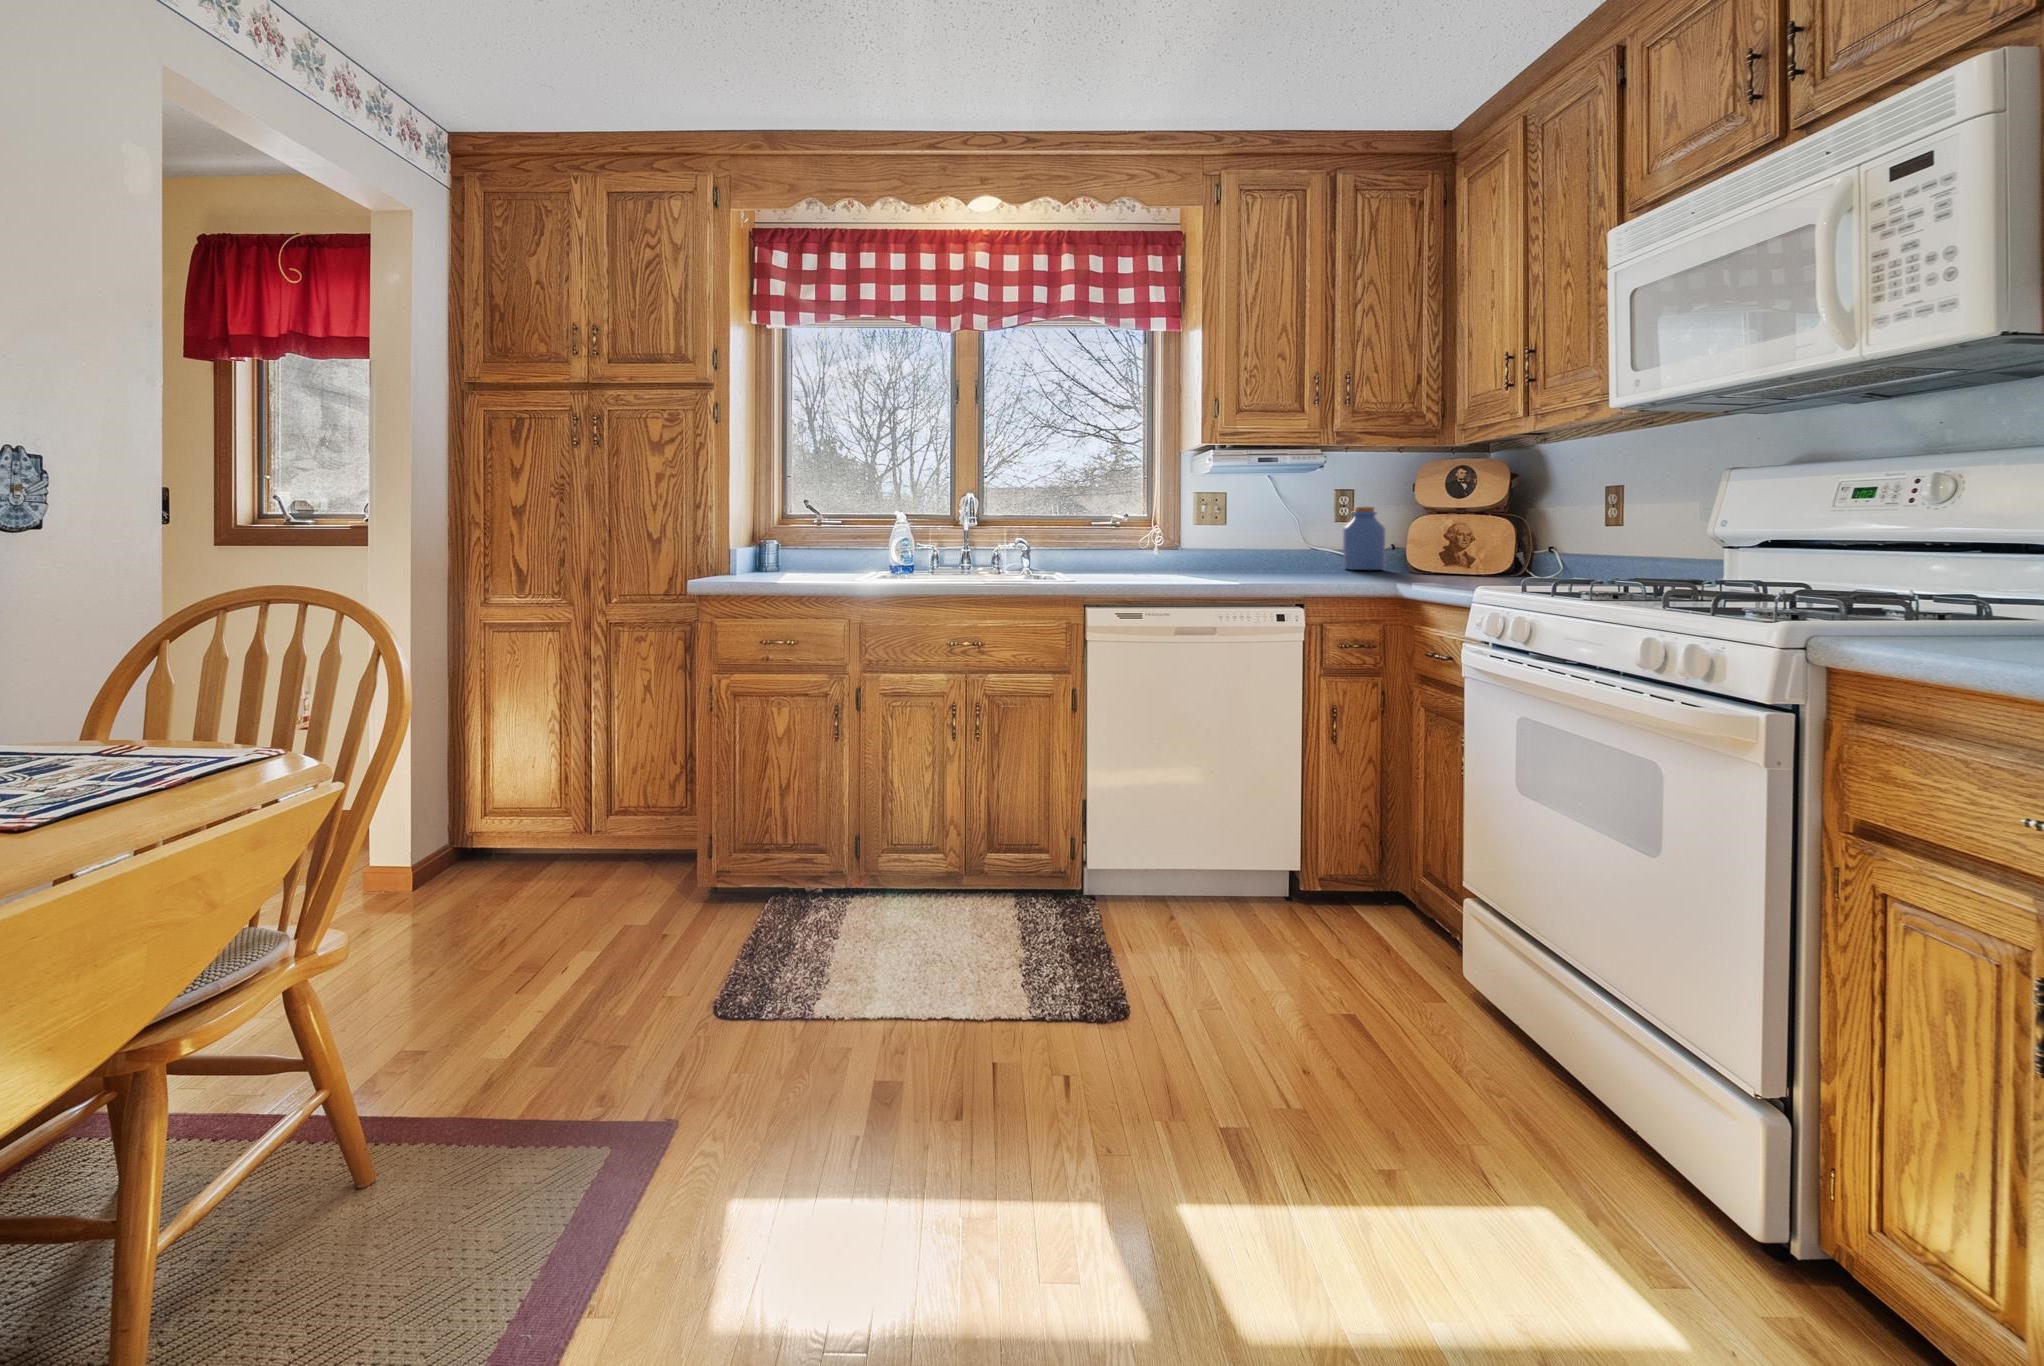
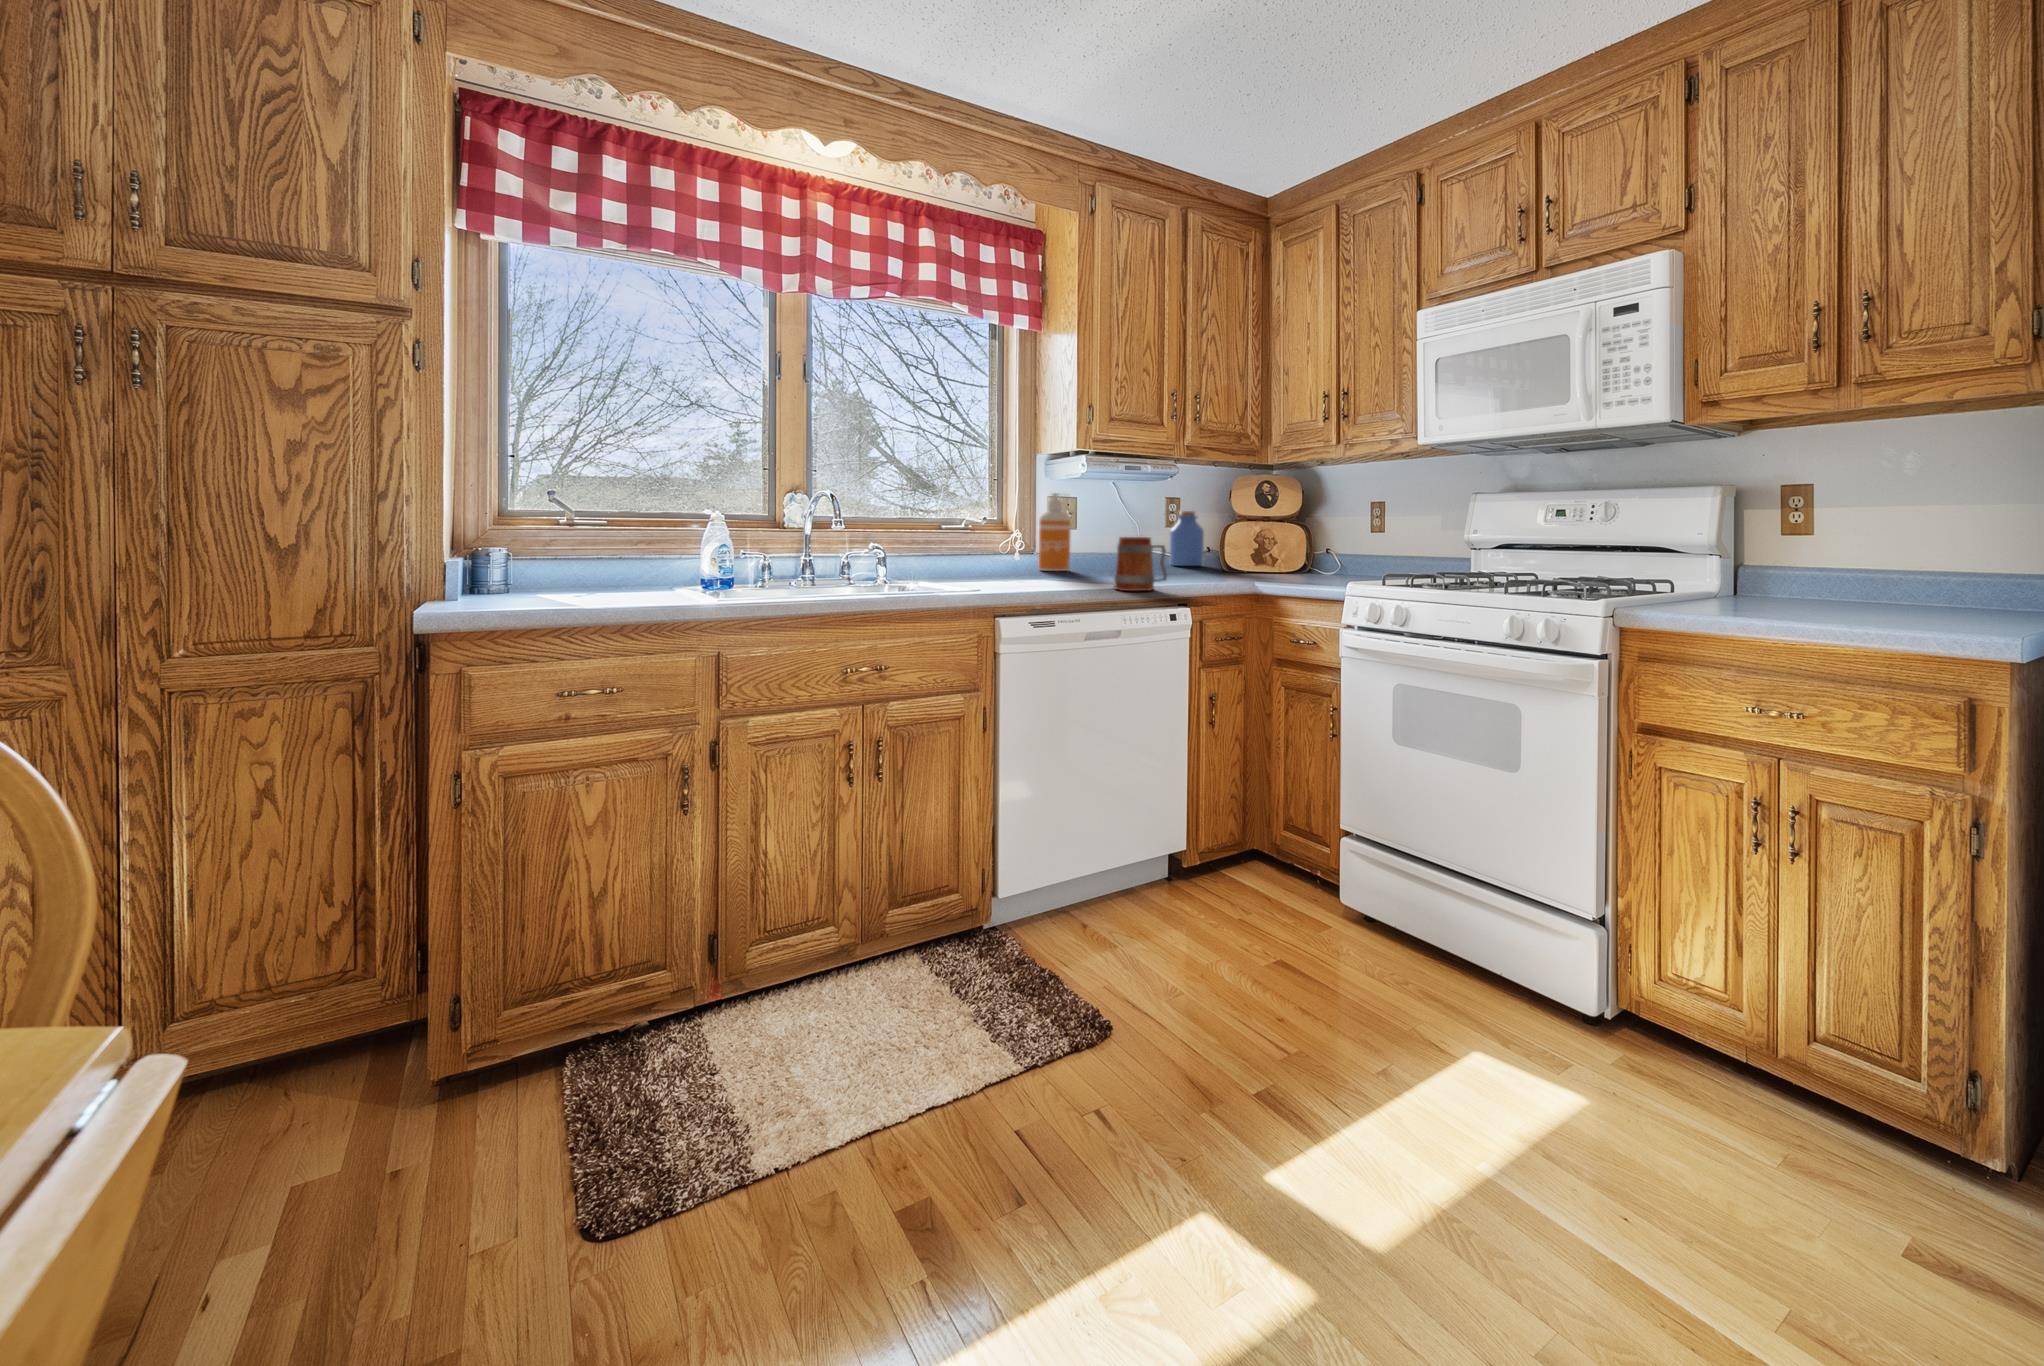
soap dispenser: none [1177,491,1210,570] -> present [1039,493,1071,571]
mug: none [1214,533,1269,589] -> present [1114,537,1167,591]

